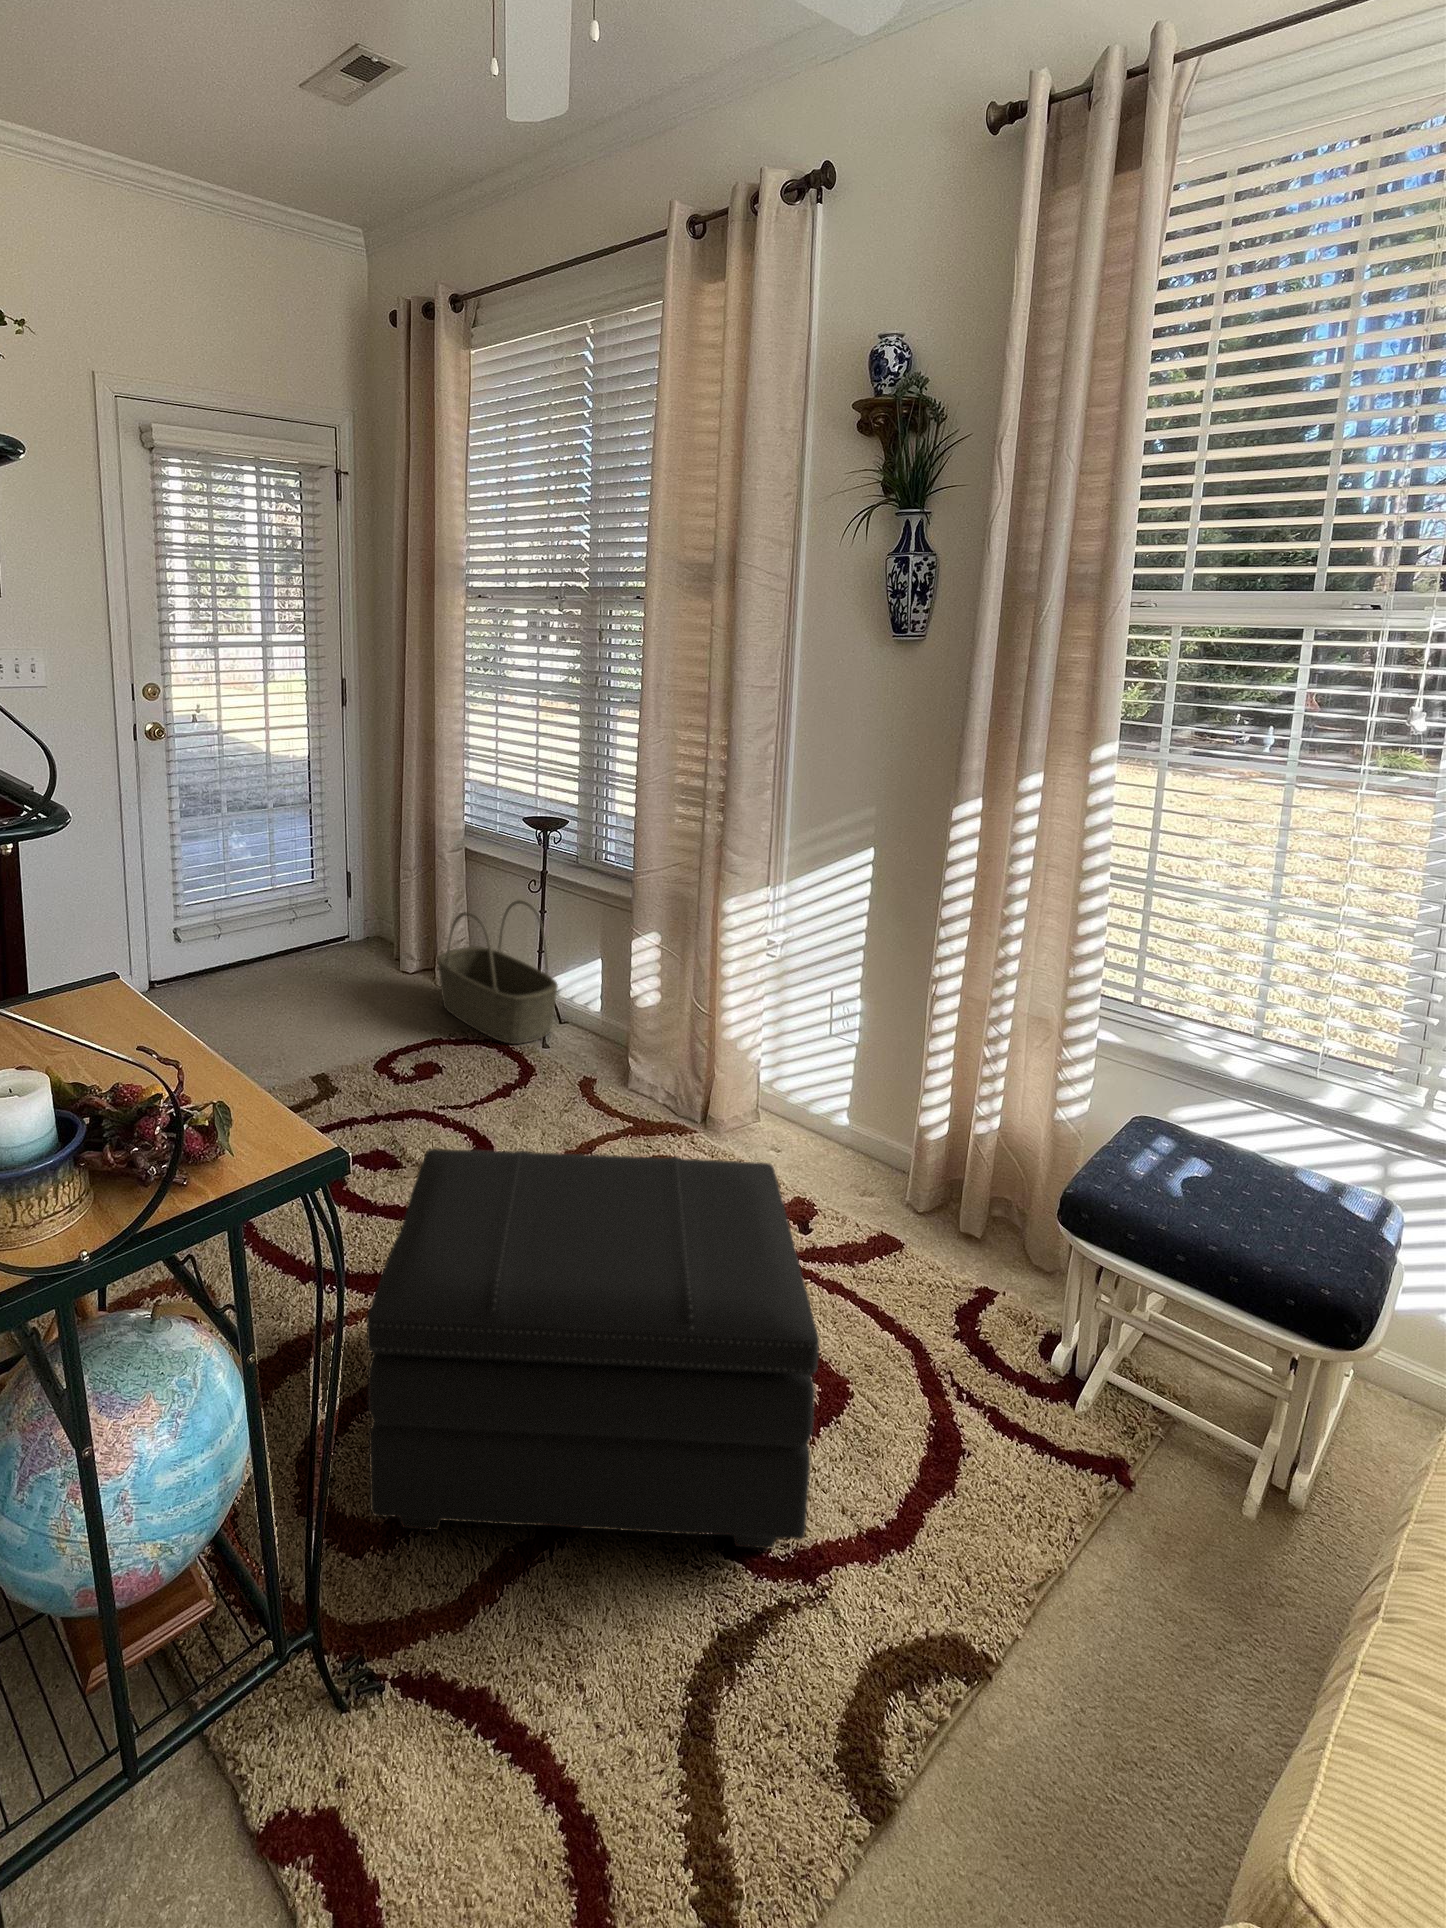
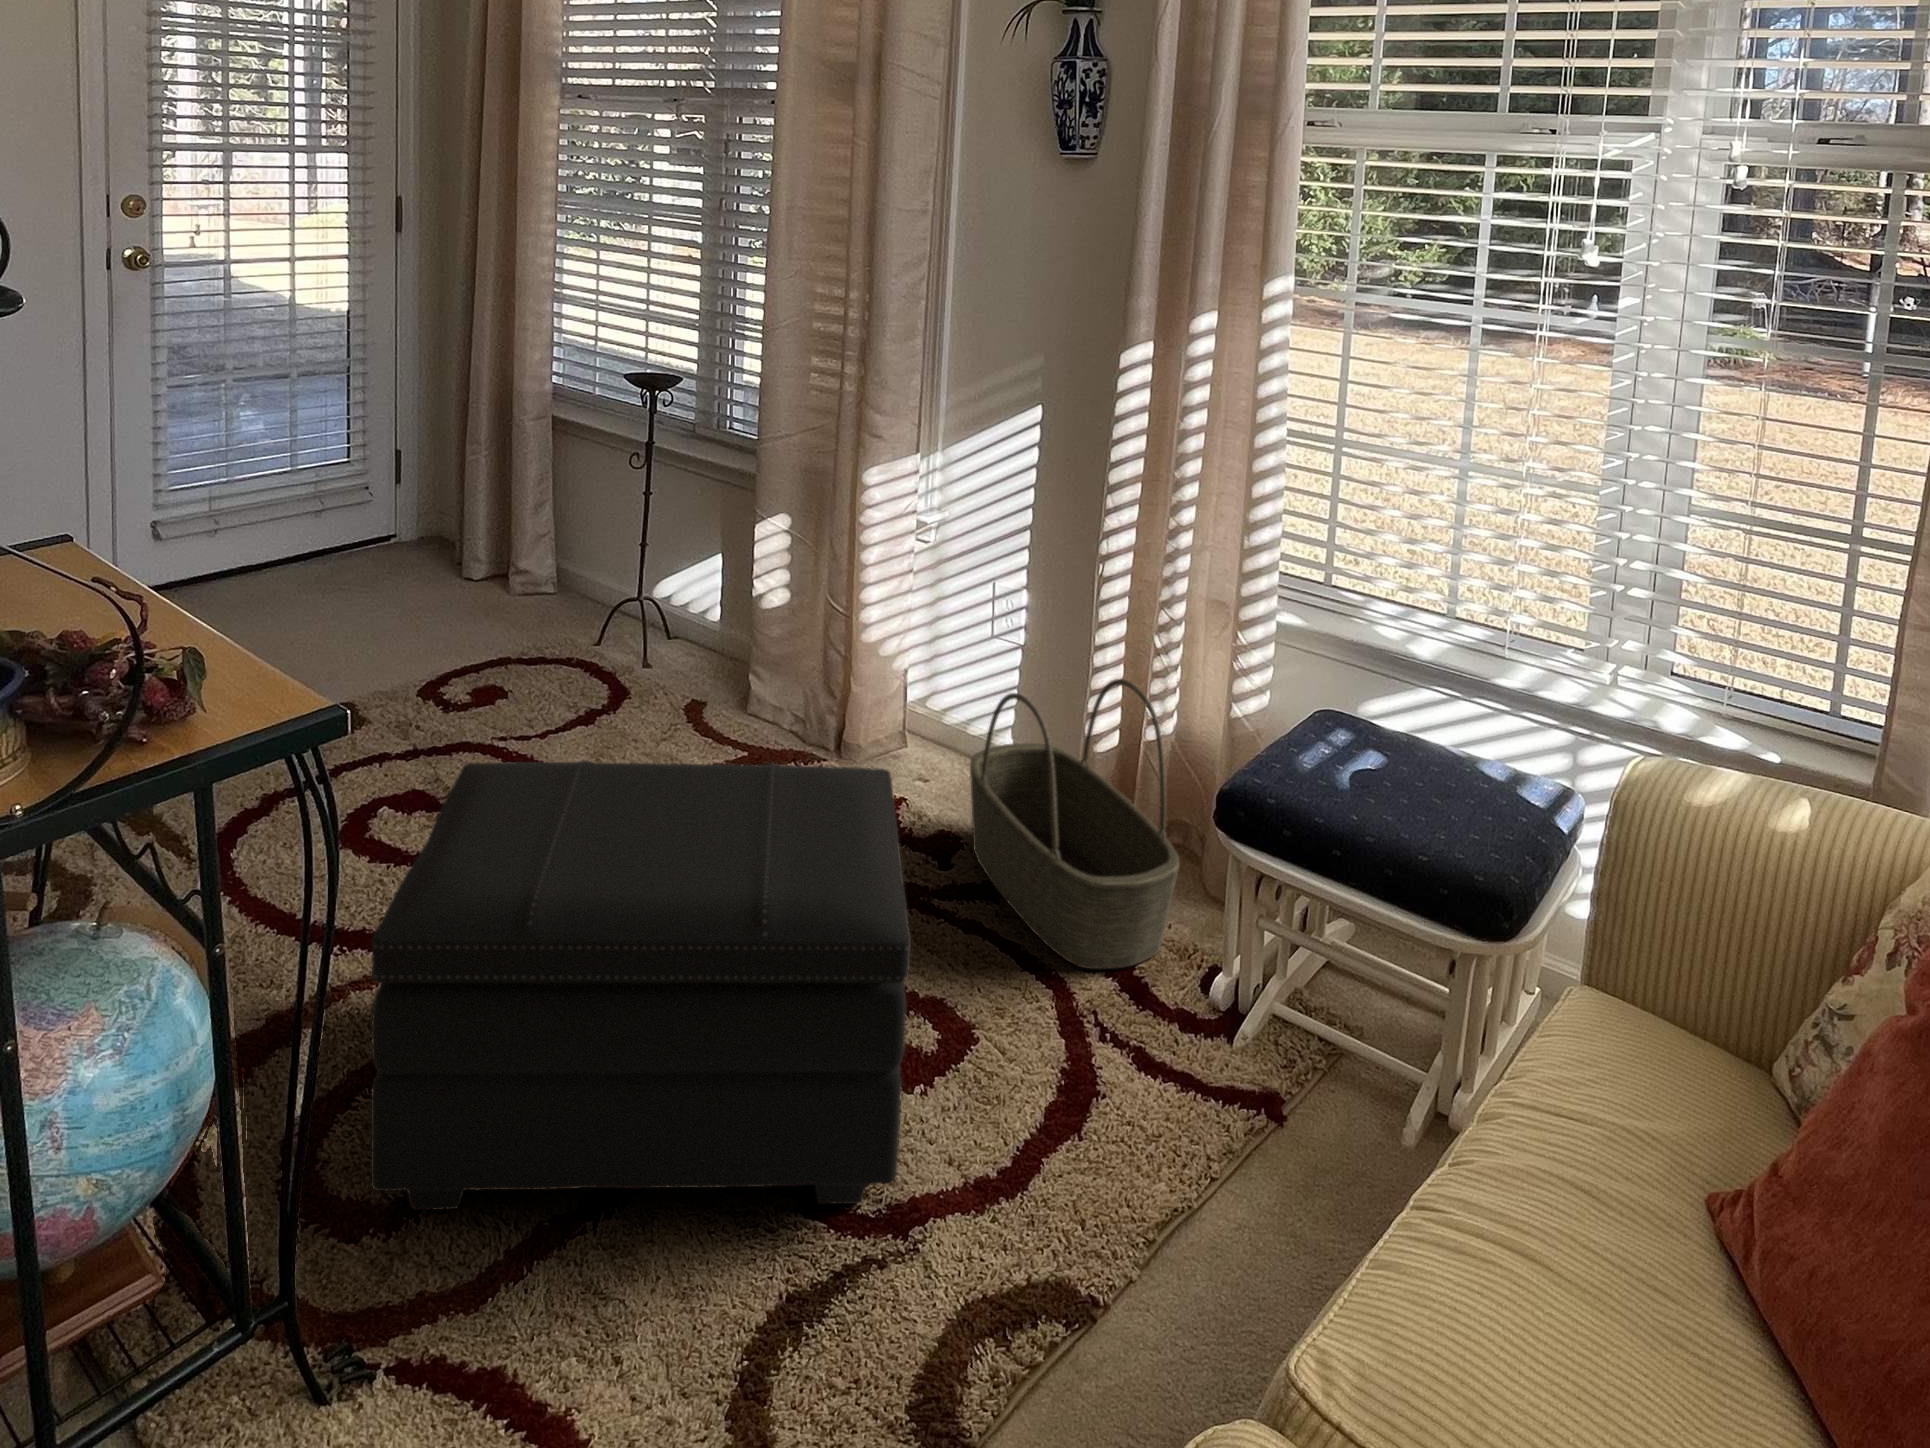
basket: present [437,900,558,1044] -> present [970,679,1179,969]

